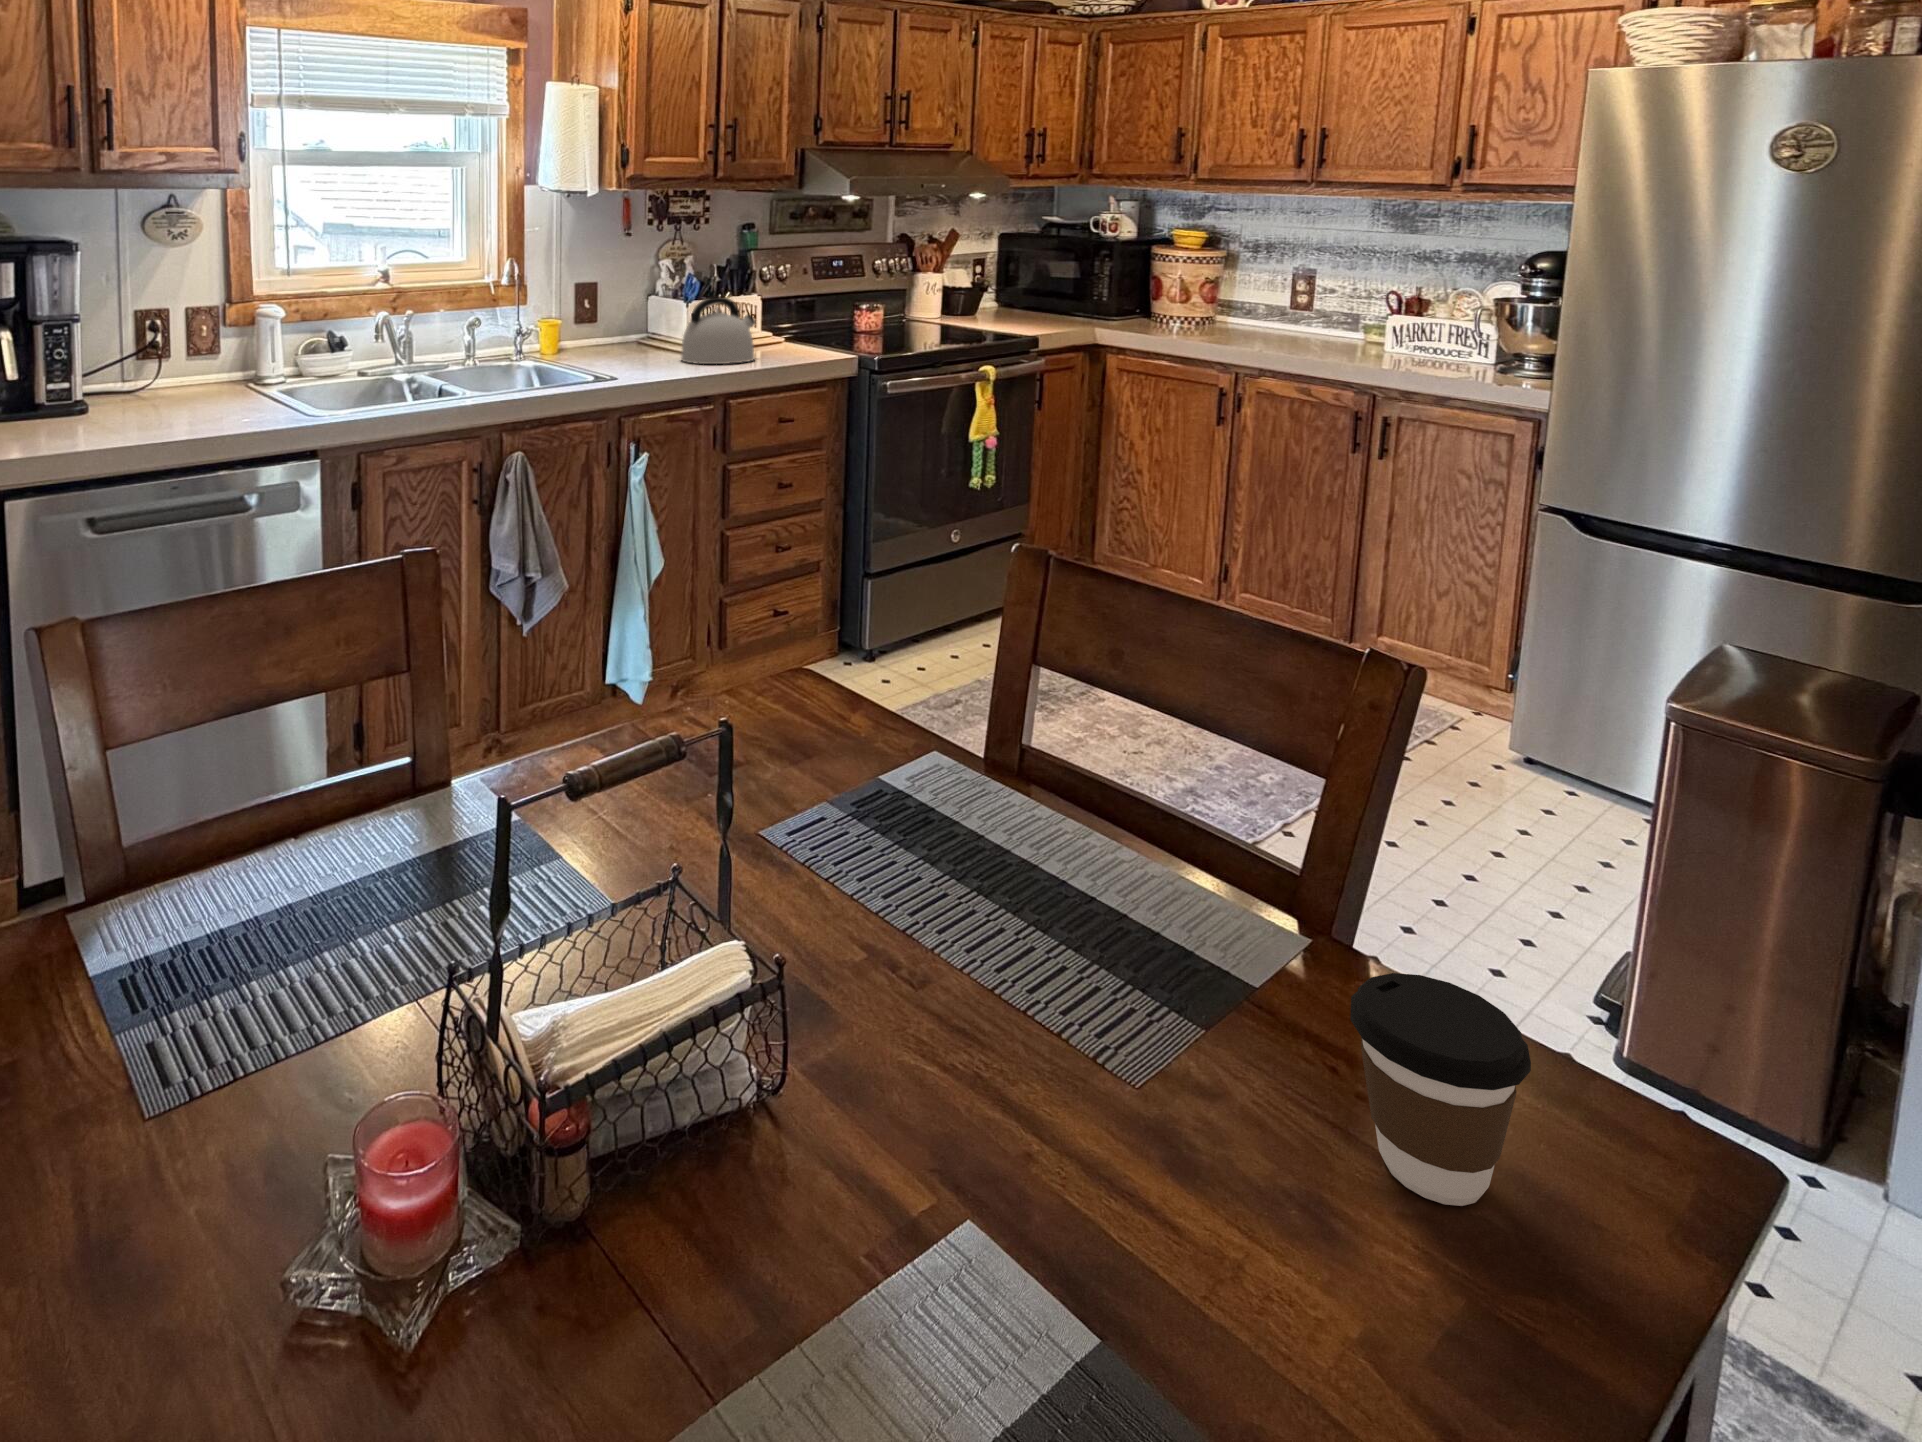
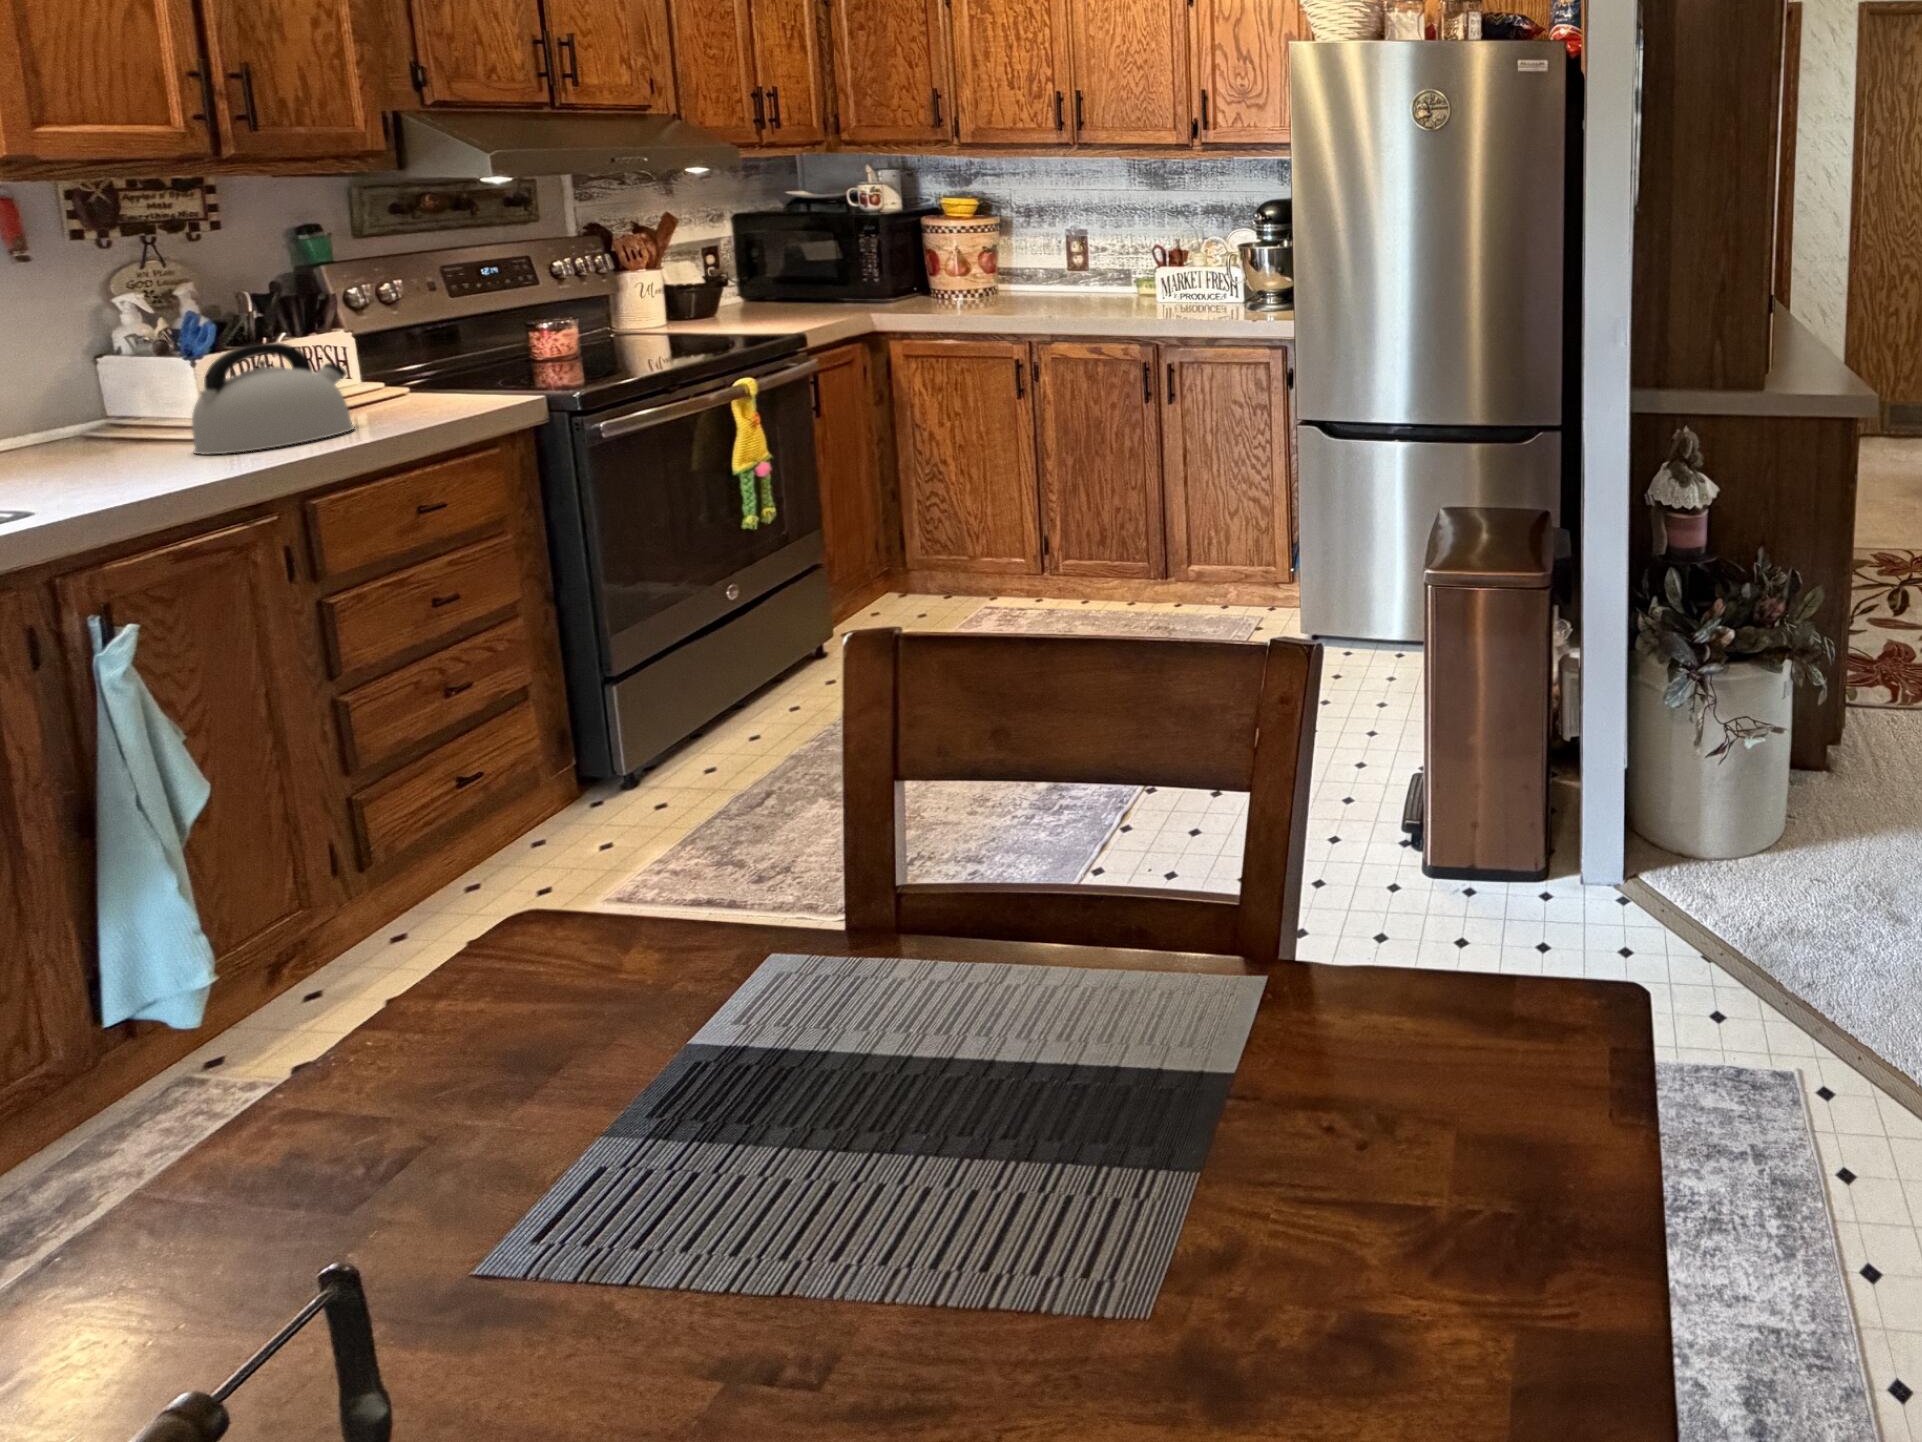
coffee cup: present [1350,973,1531,1206] -> none [1342,986,1500,1226]

